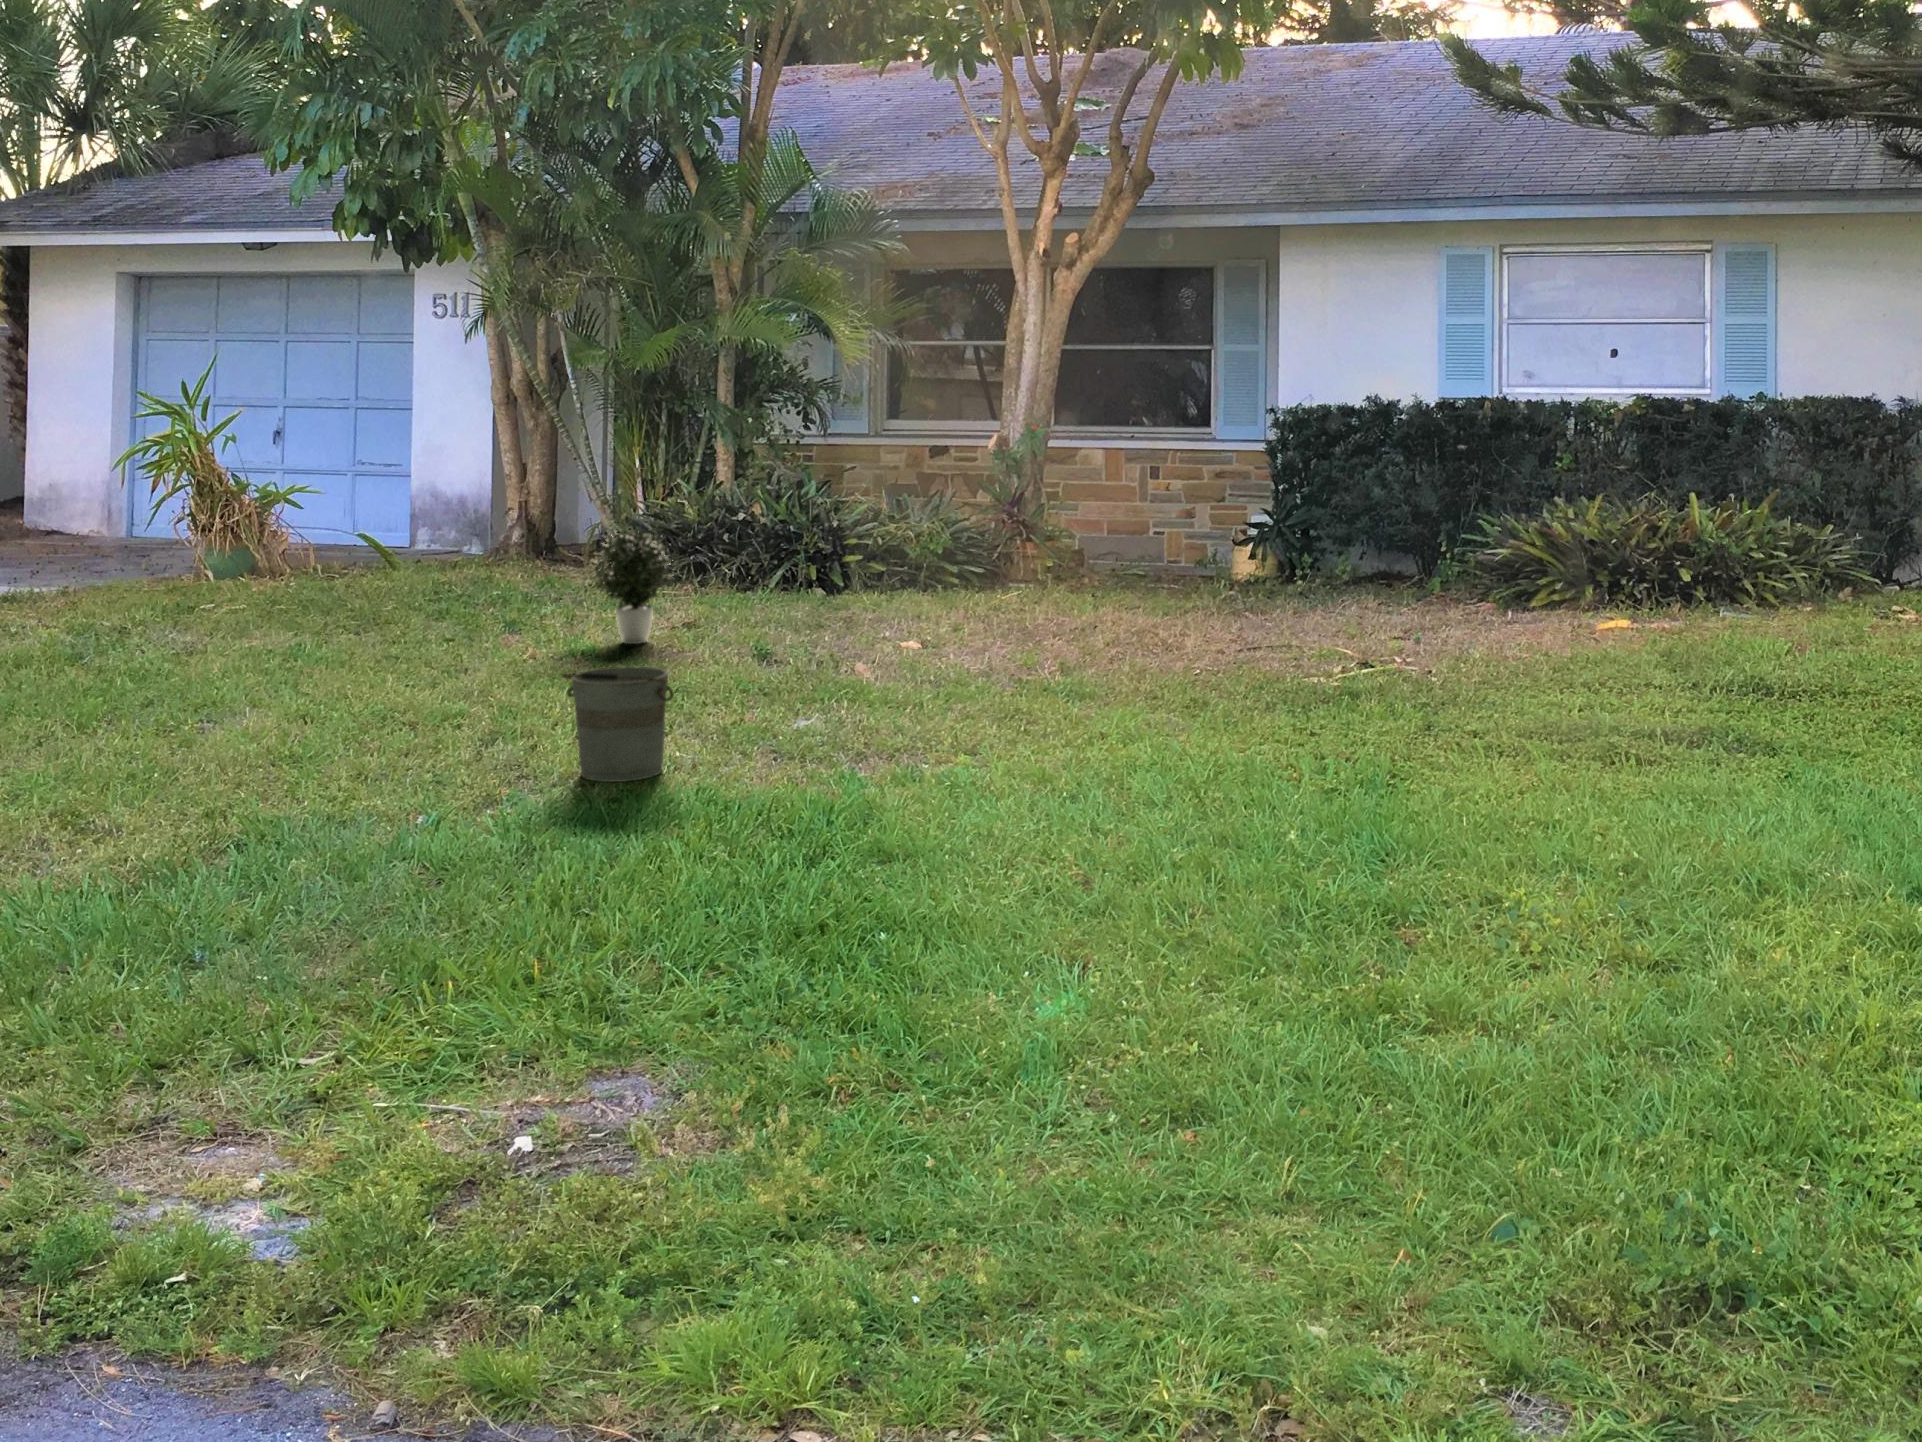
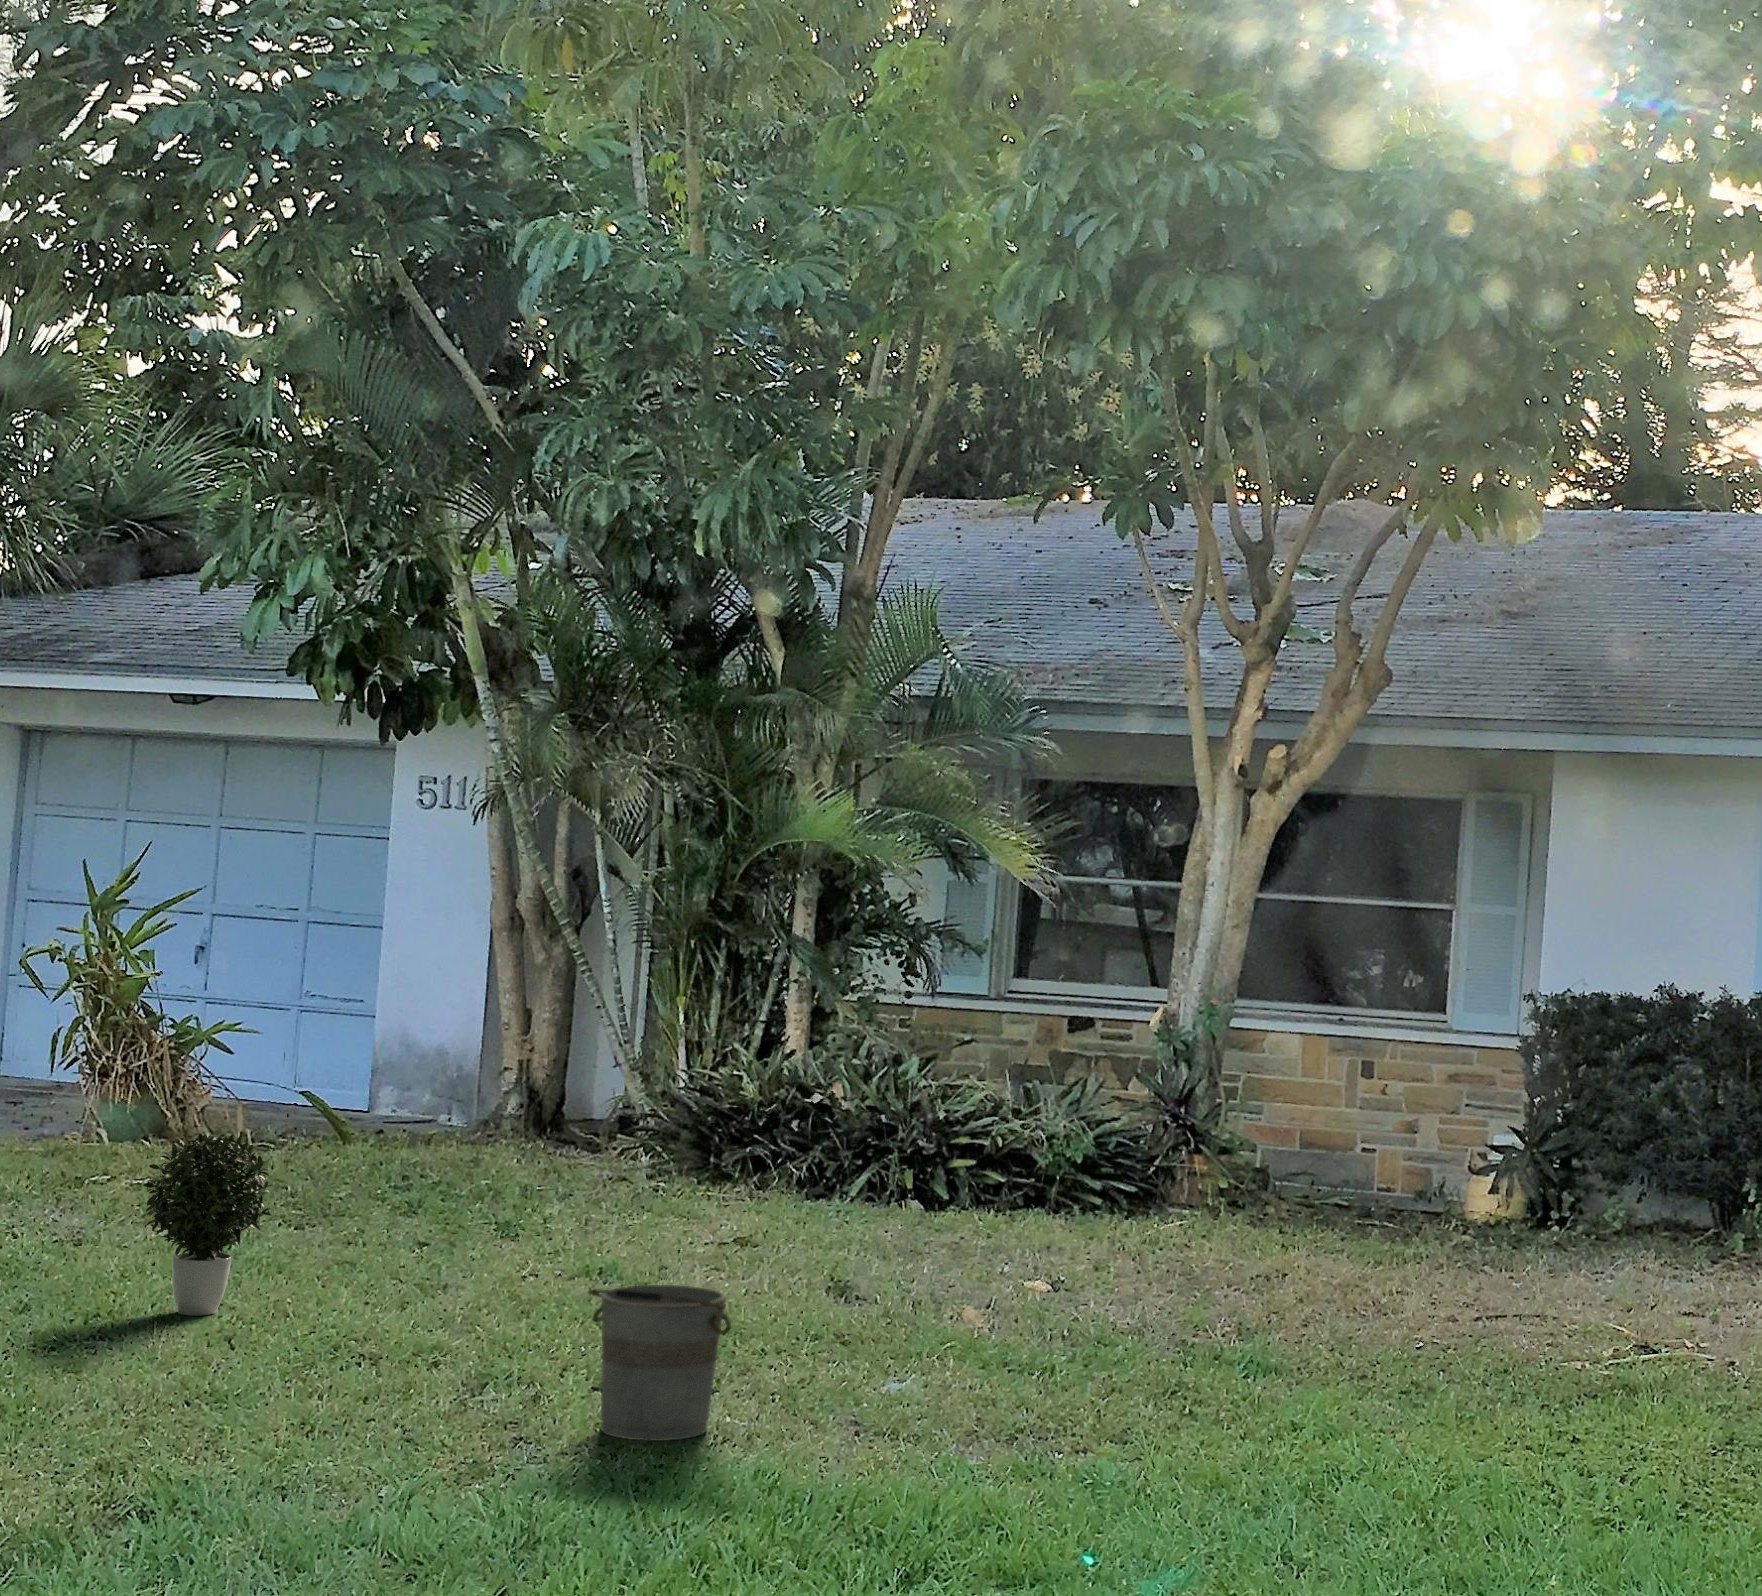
potted plant: present [593,529,673,644] -> present [145,1134,272,1316]

